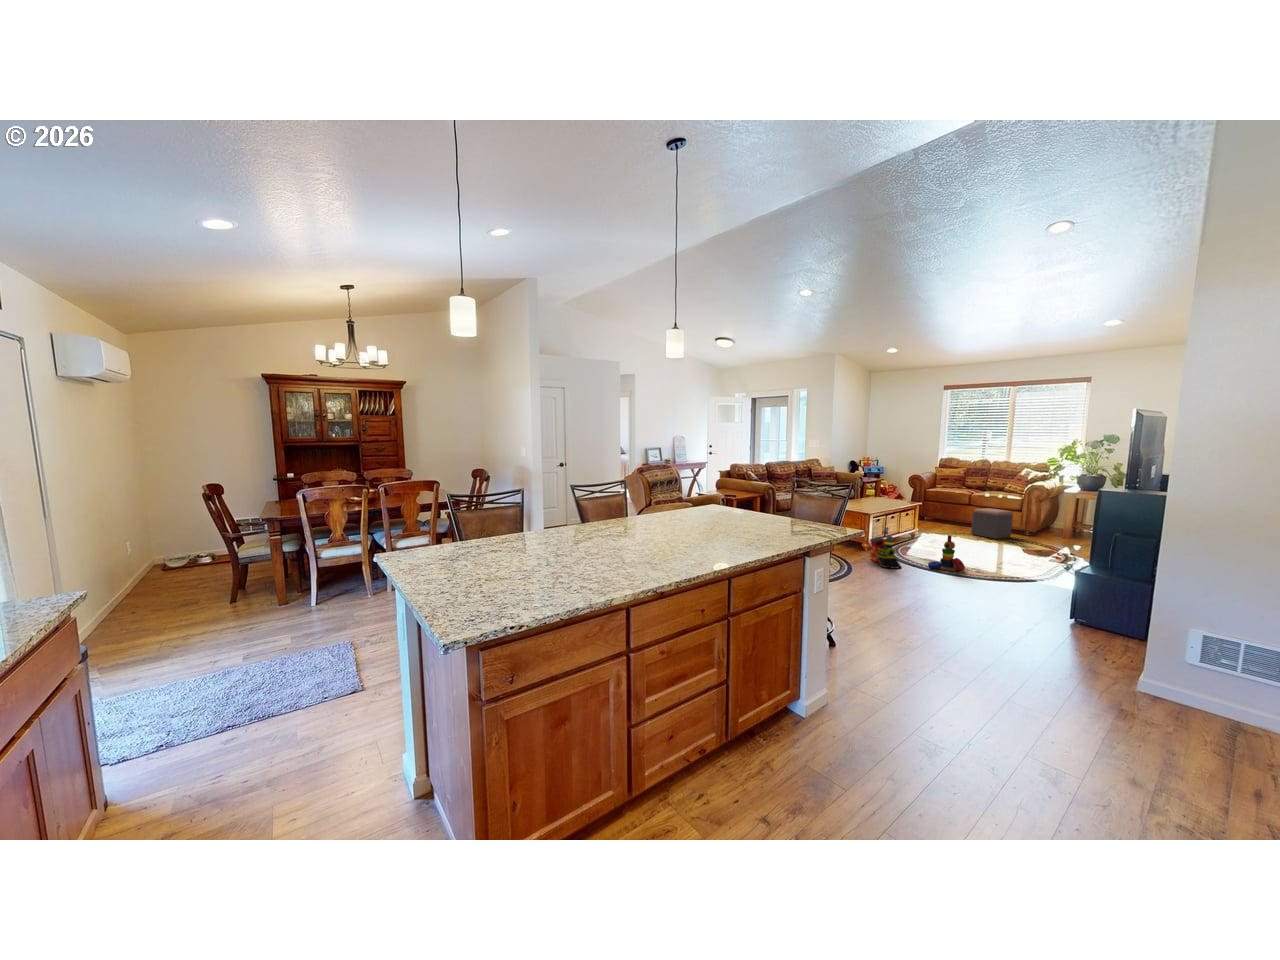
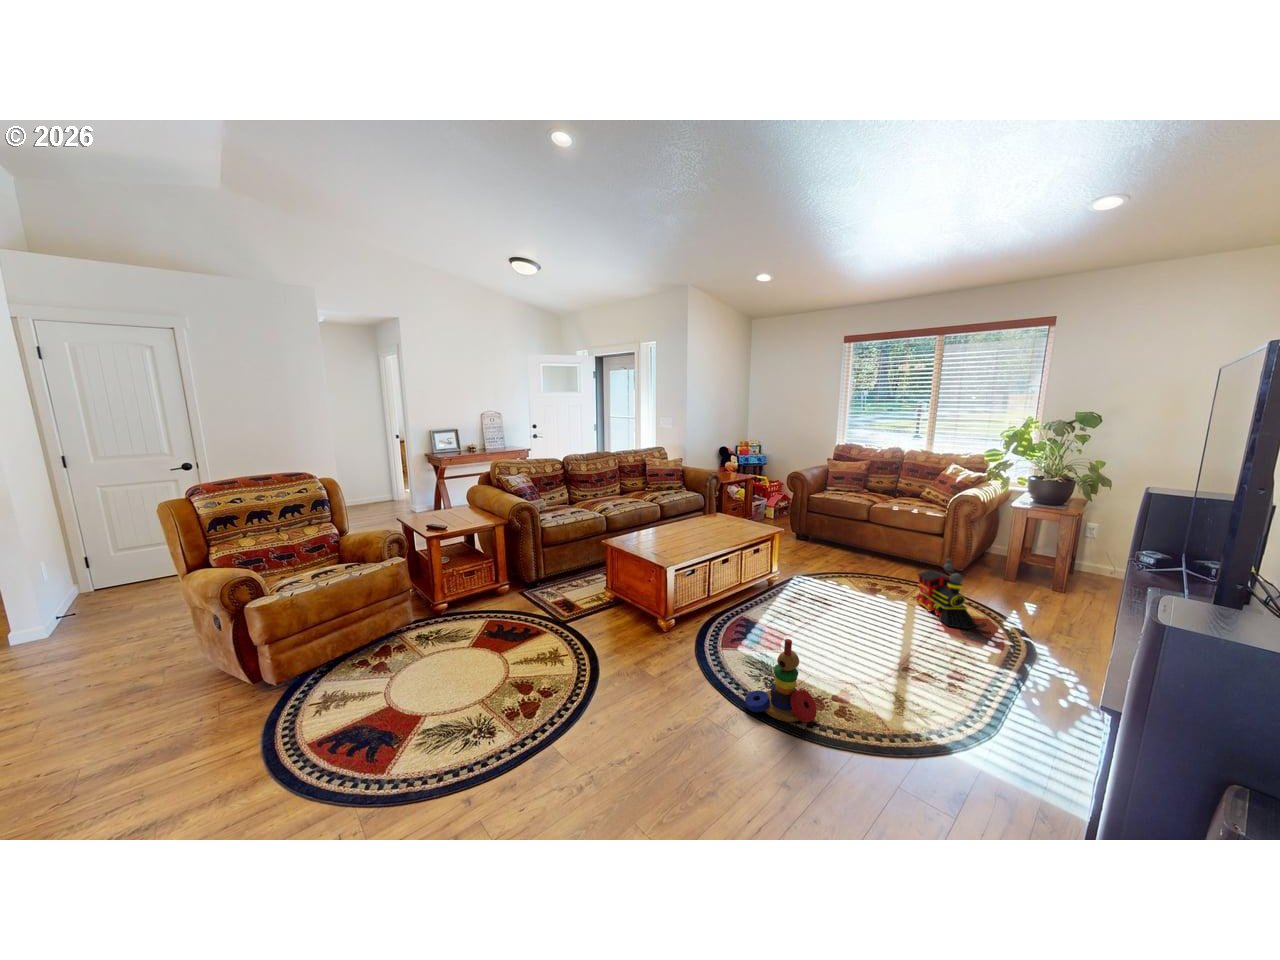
footstool: present [971,508,1013,539] -> none [865,532,929,588]
toy train: present [870,527,901,569] -> present [917,559,976,629]

